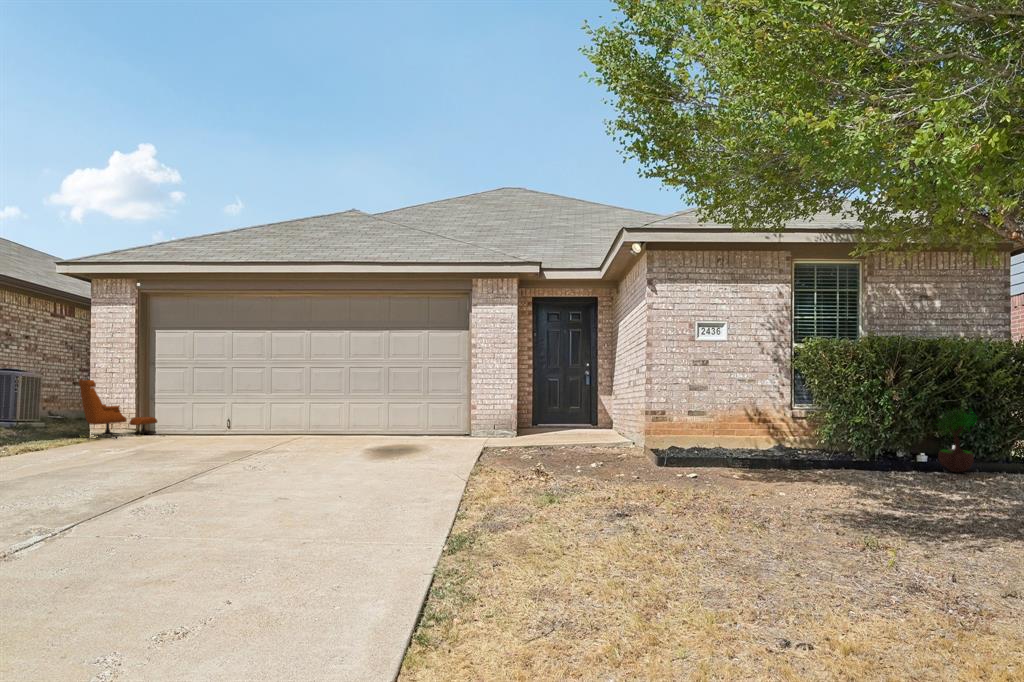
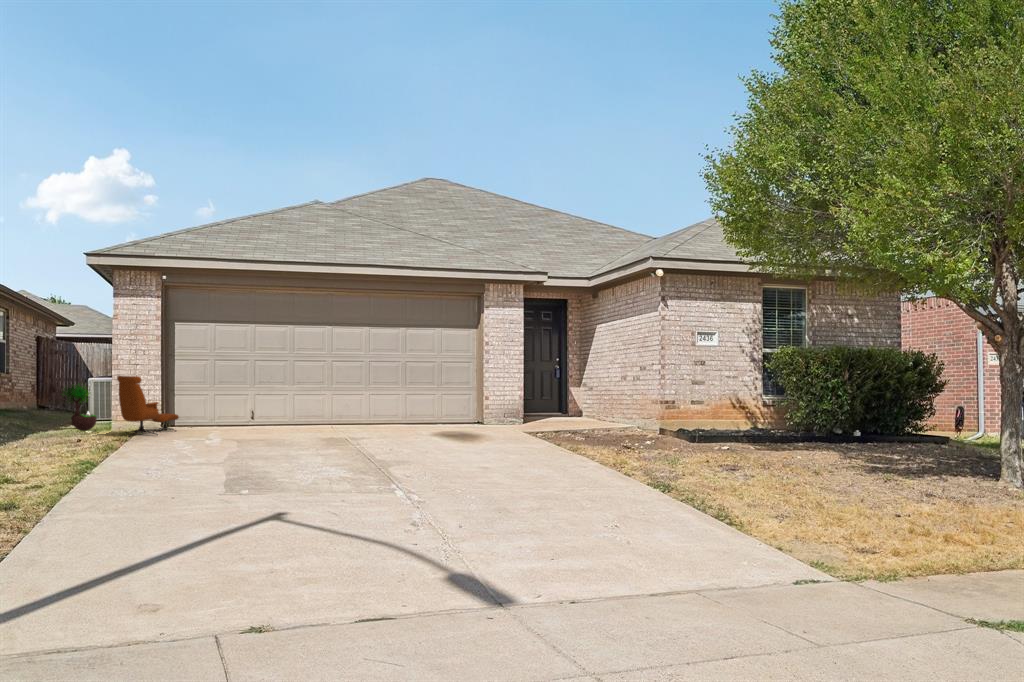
potted tree: present [937,409,977,472] -> present [64,385,97,431]

